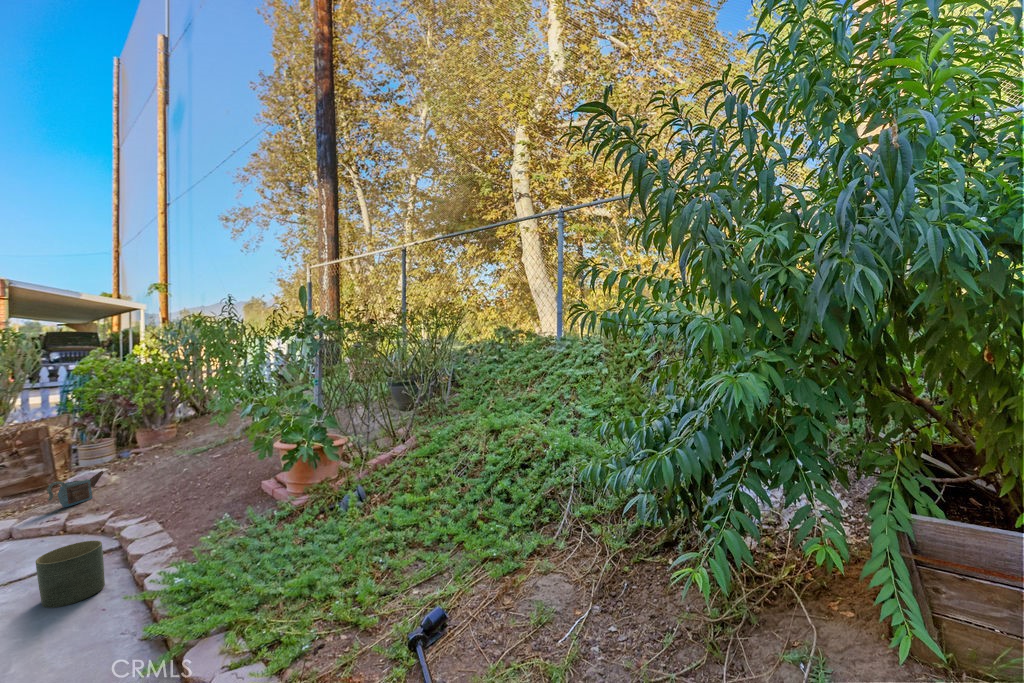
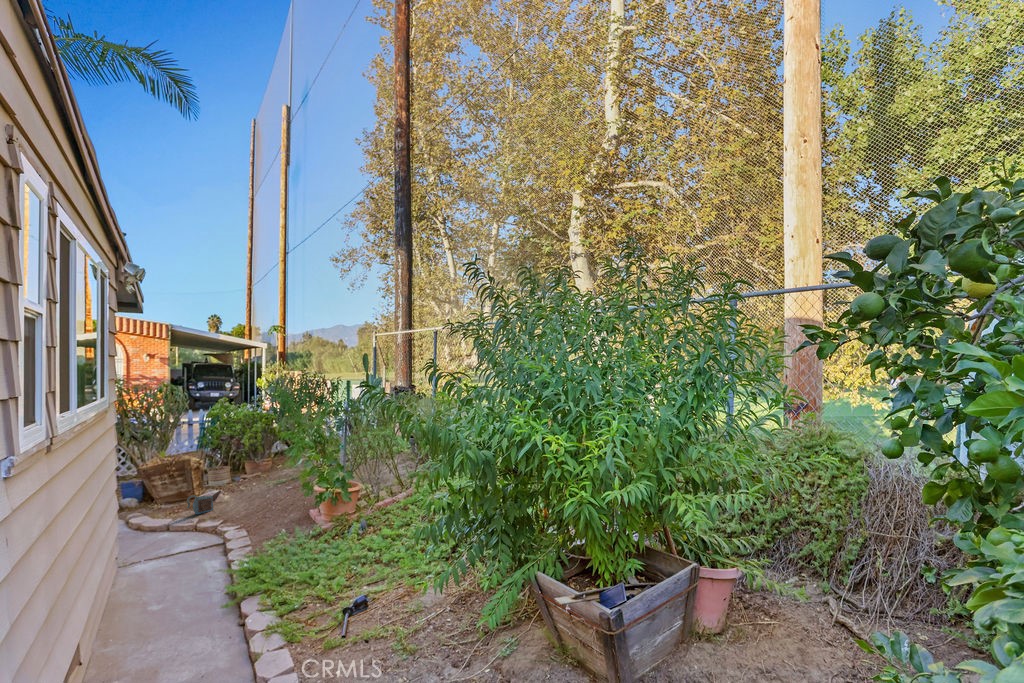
planter: present [36,540,105,608] -> none [178,537,213,574]

